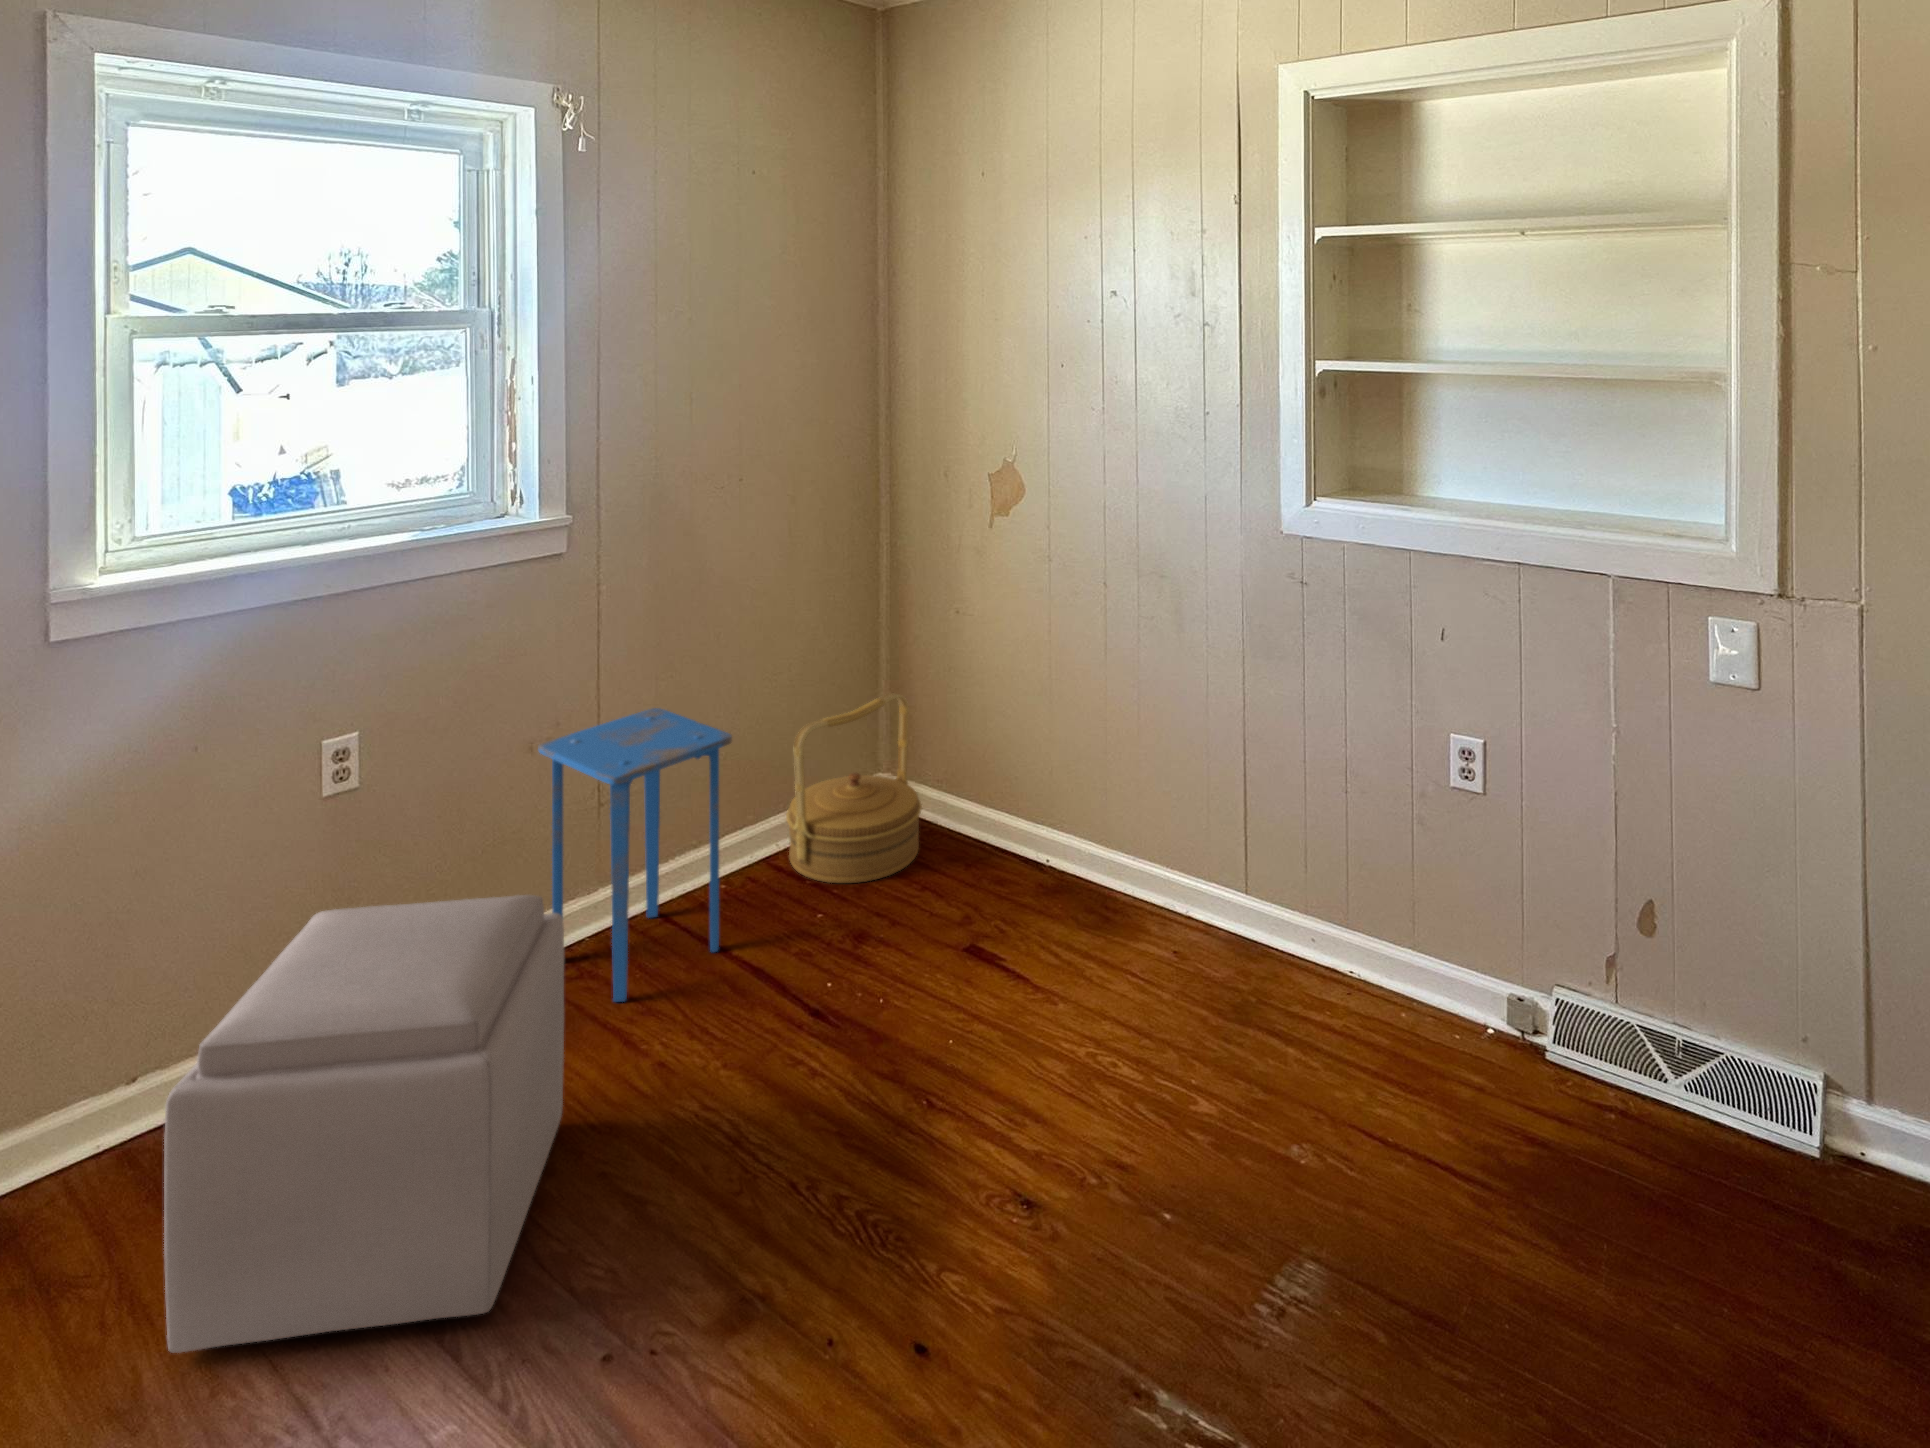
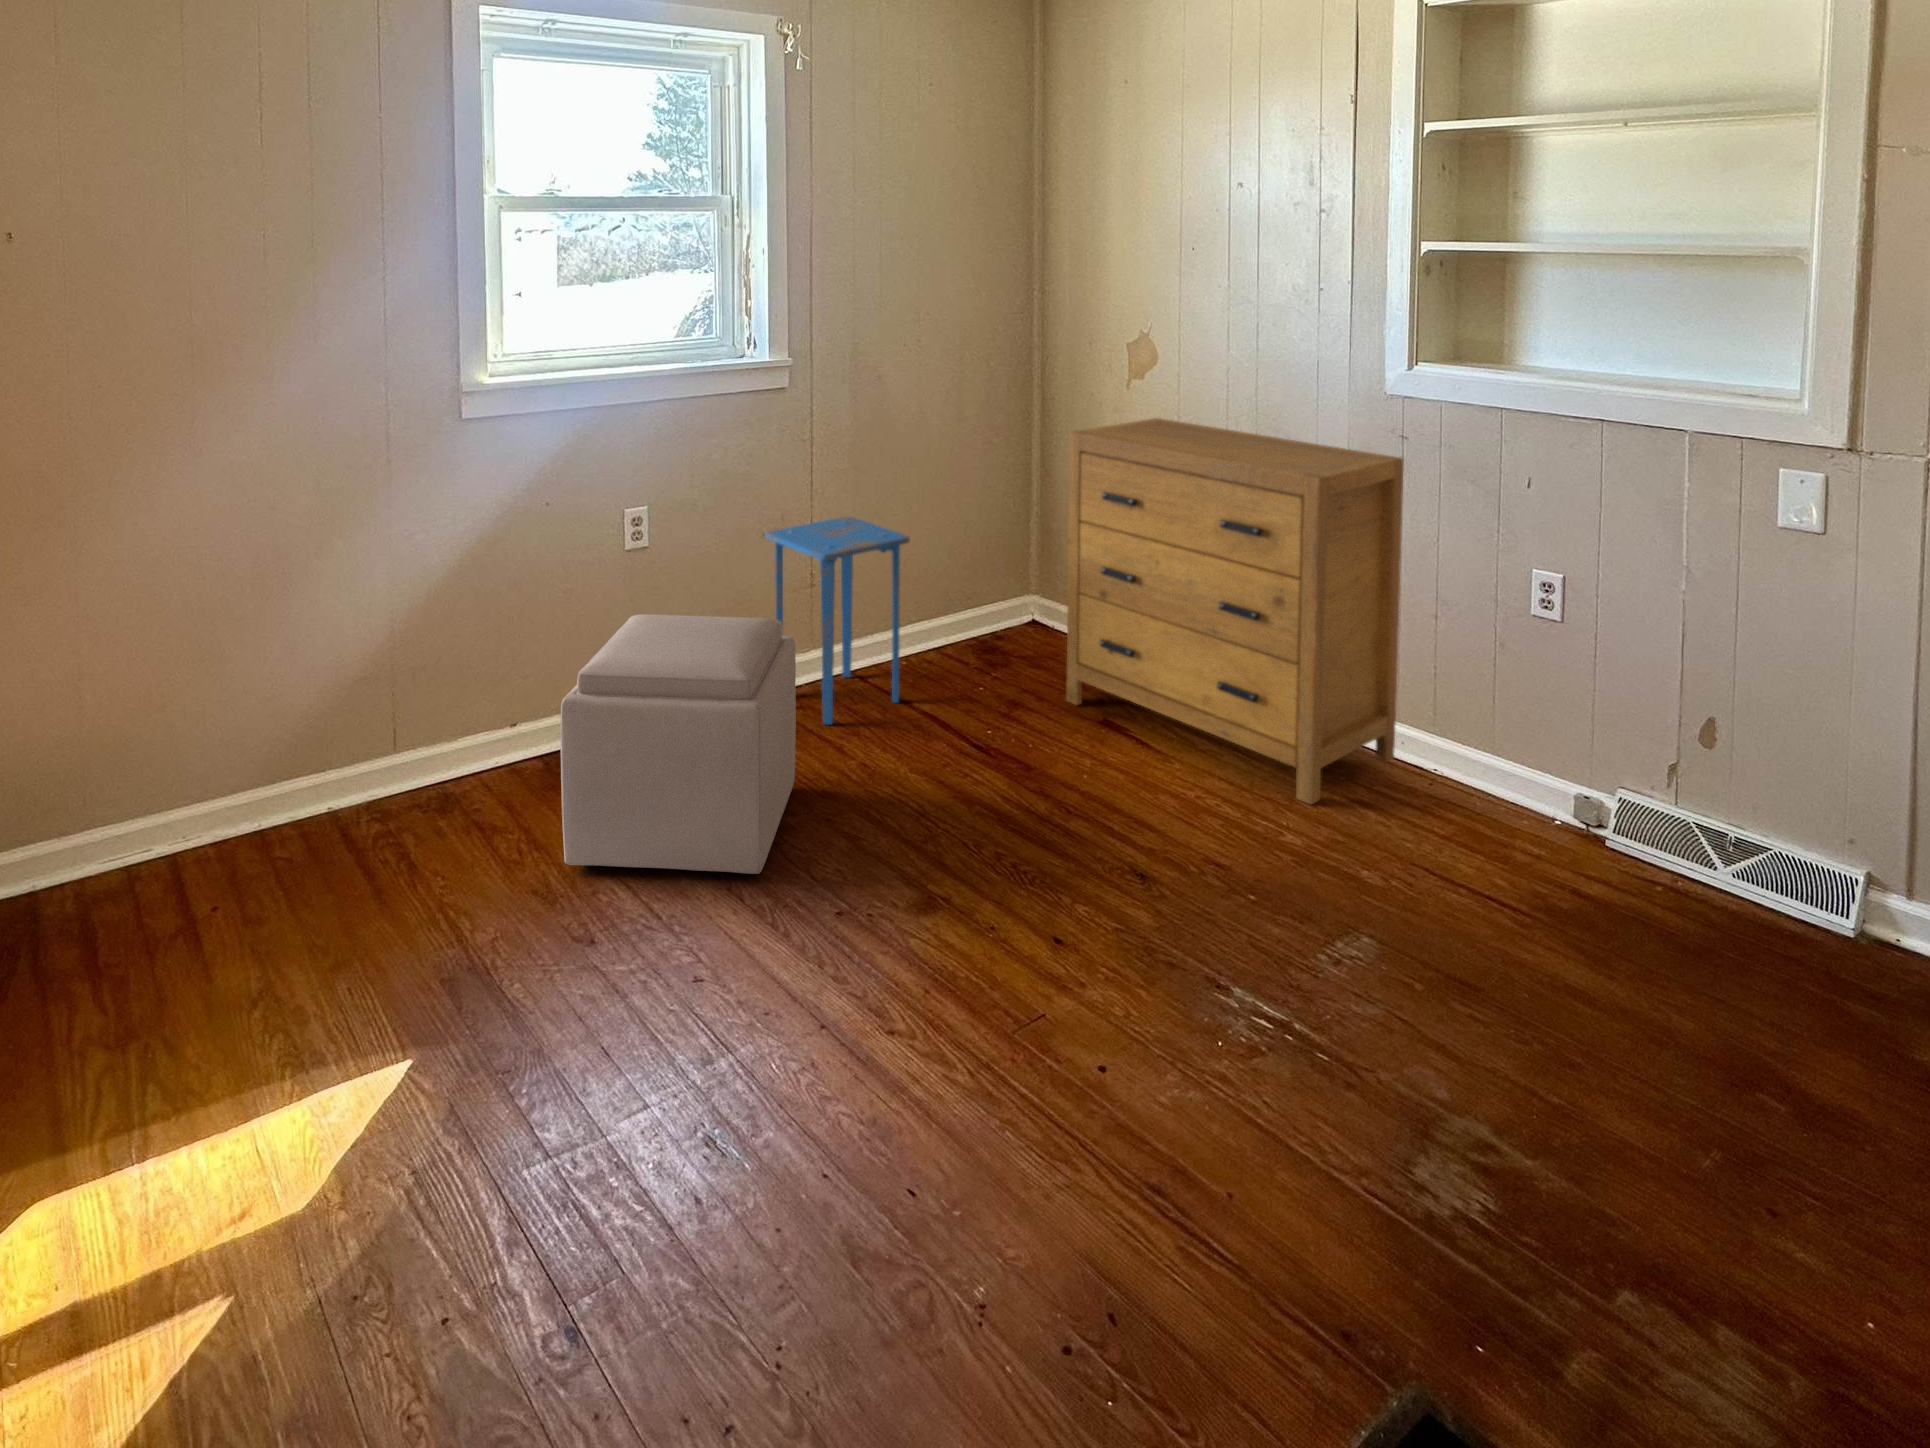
dresser: none [930,561,1307,1047] -> present [1066,418,1403,804]
woven basket: present [786,693,922,883] -> none [949,526,1060,671]

